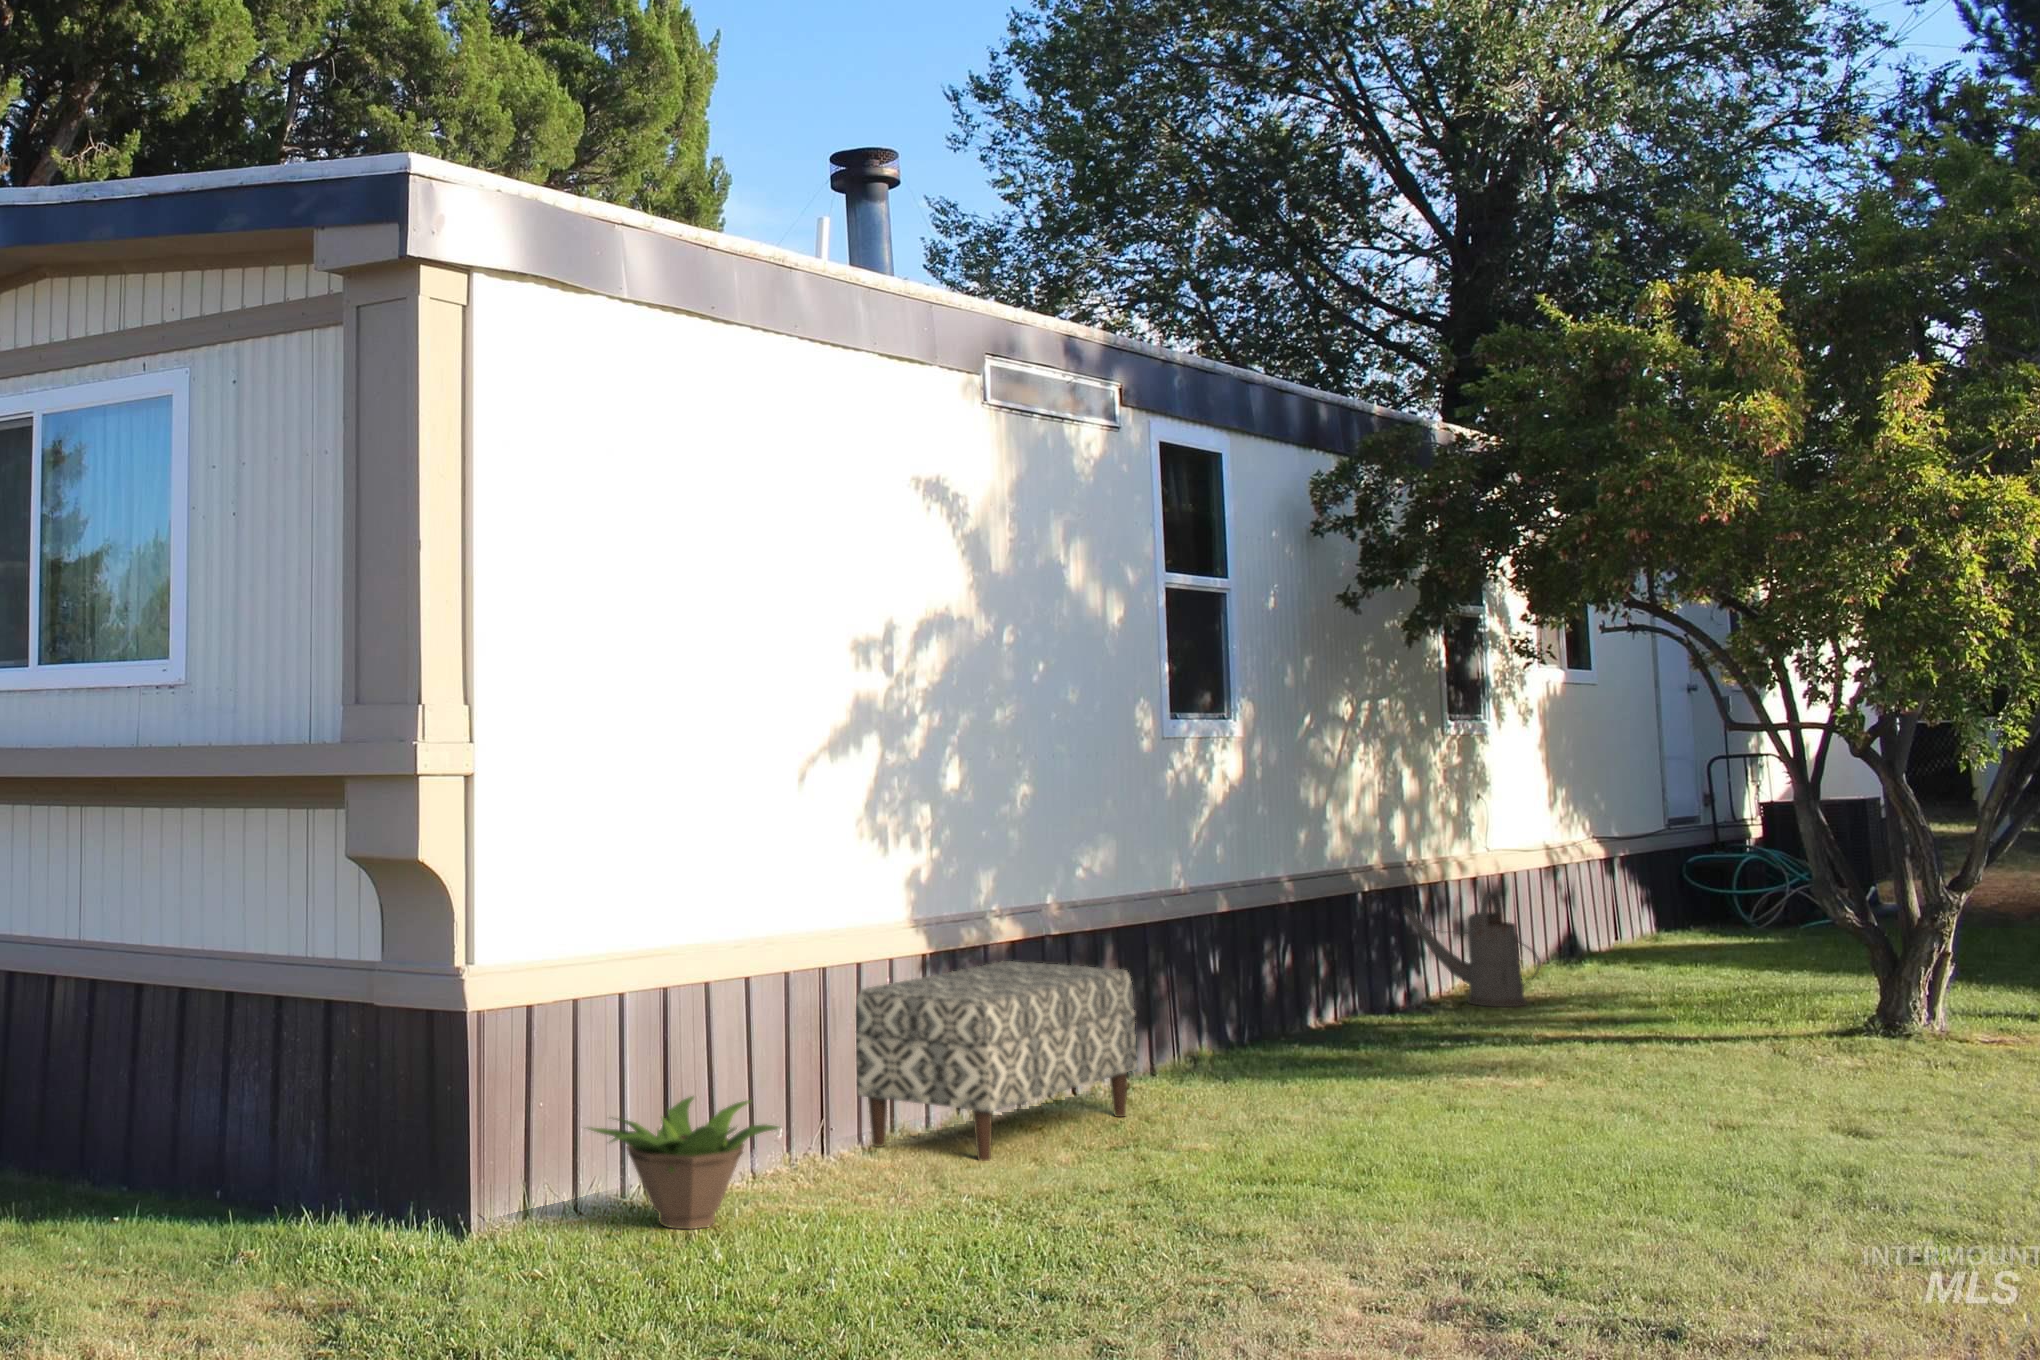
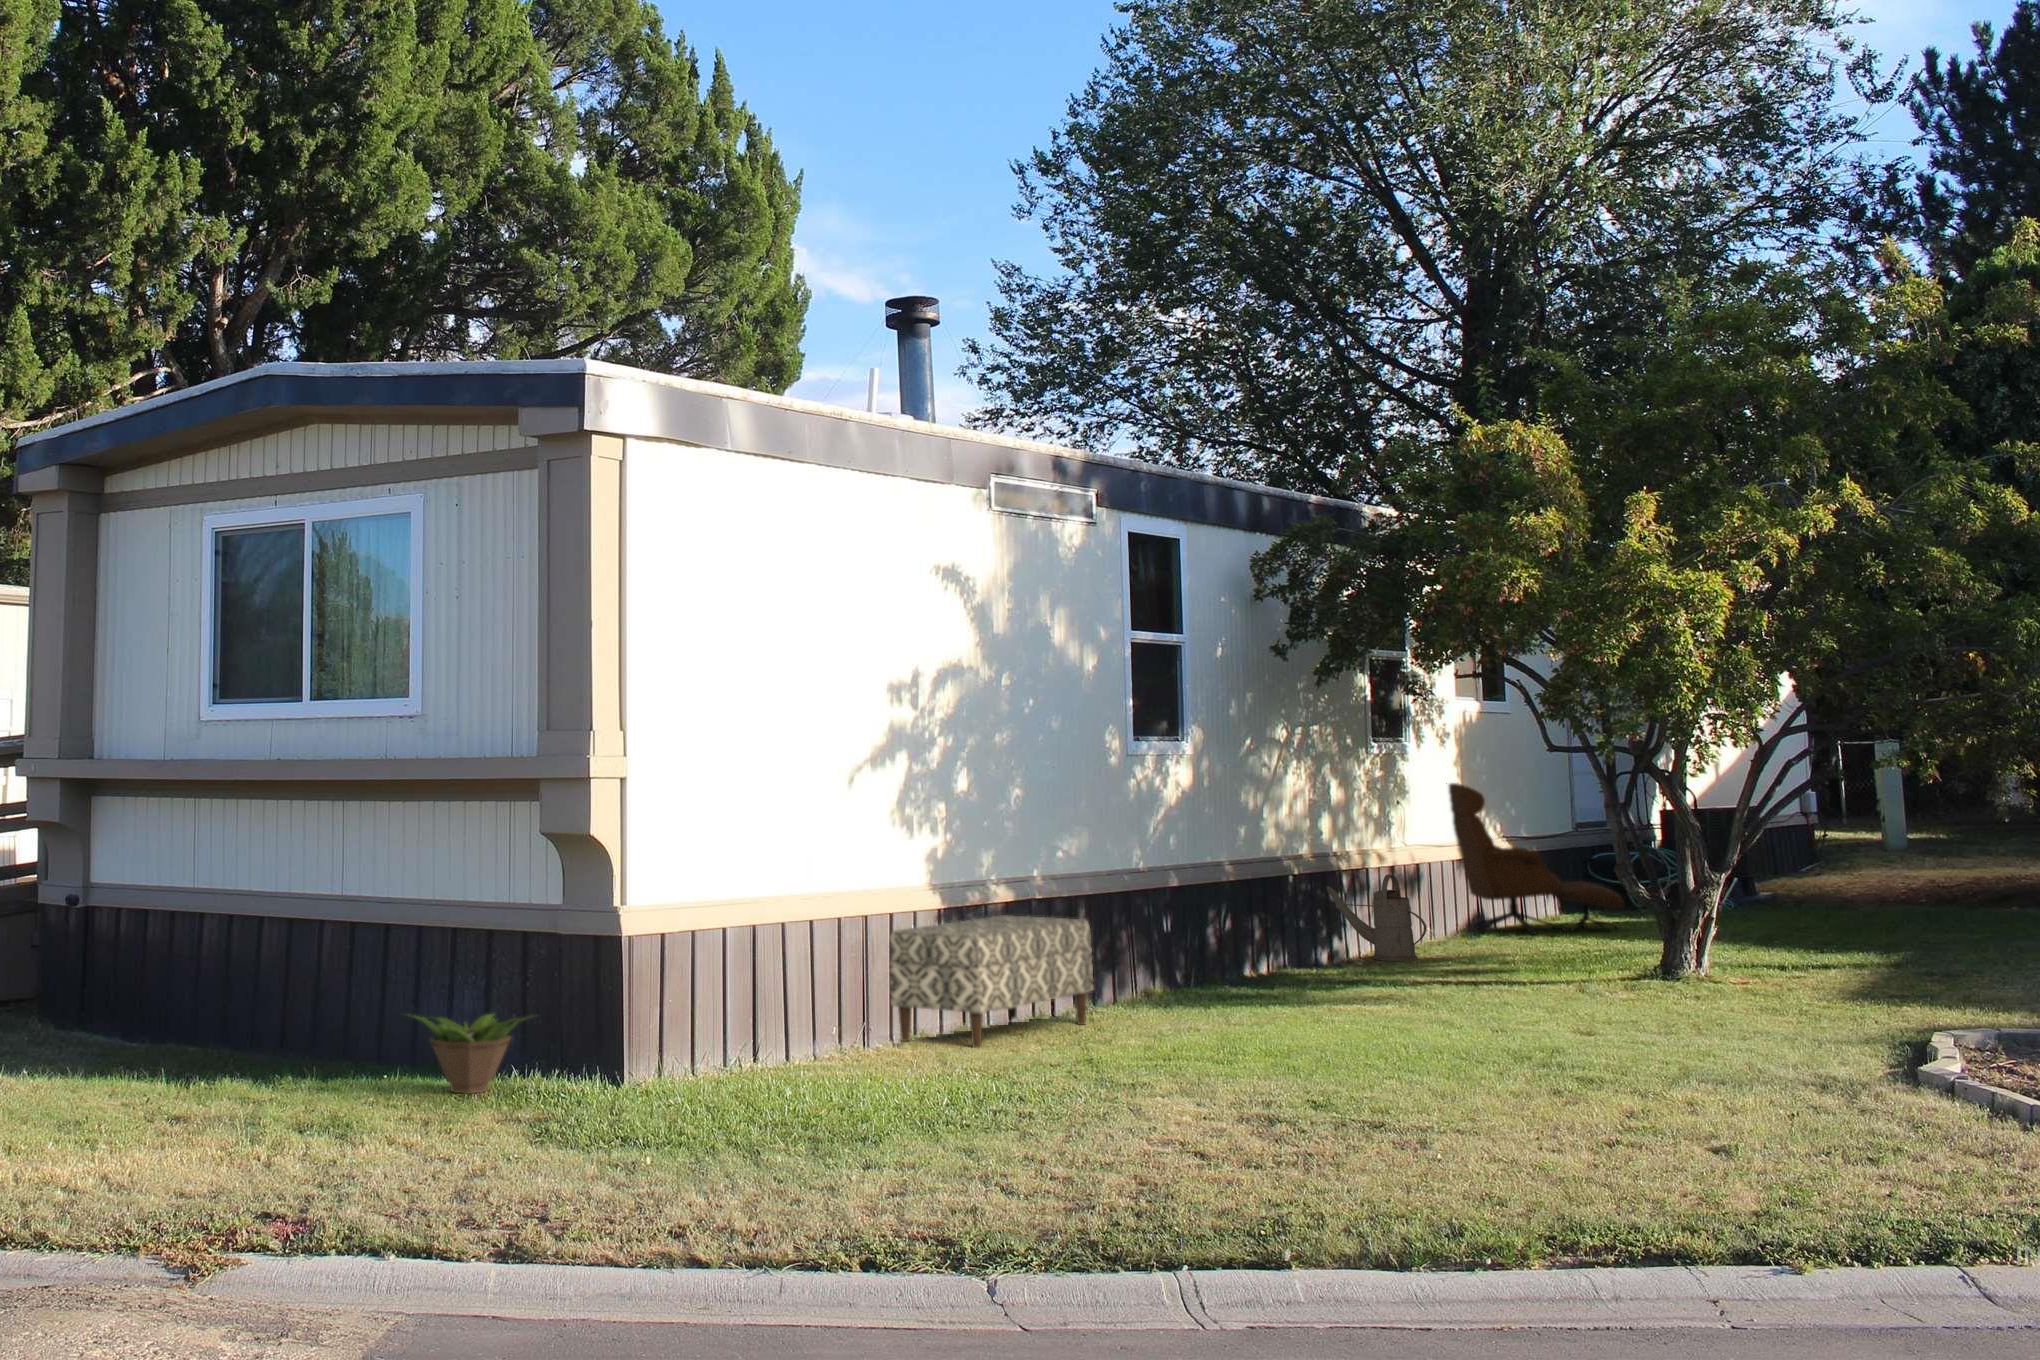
lounge chair: none [1525,769,1771,965] -> present [1446,783,1624,935]
decorative plant: present [589,1096,779,1229] -> present [412,1014,534,1094]

